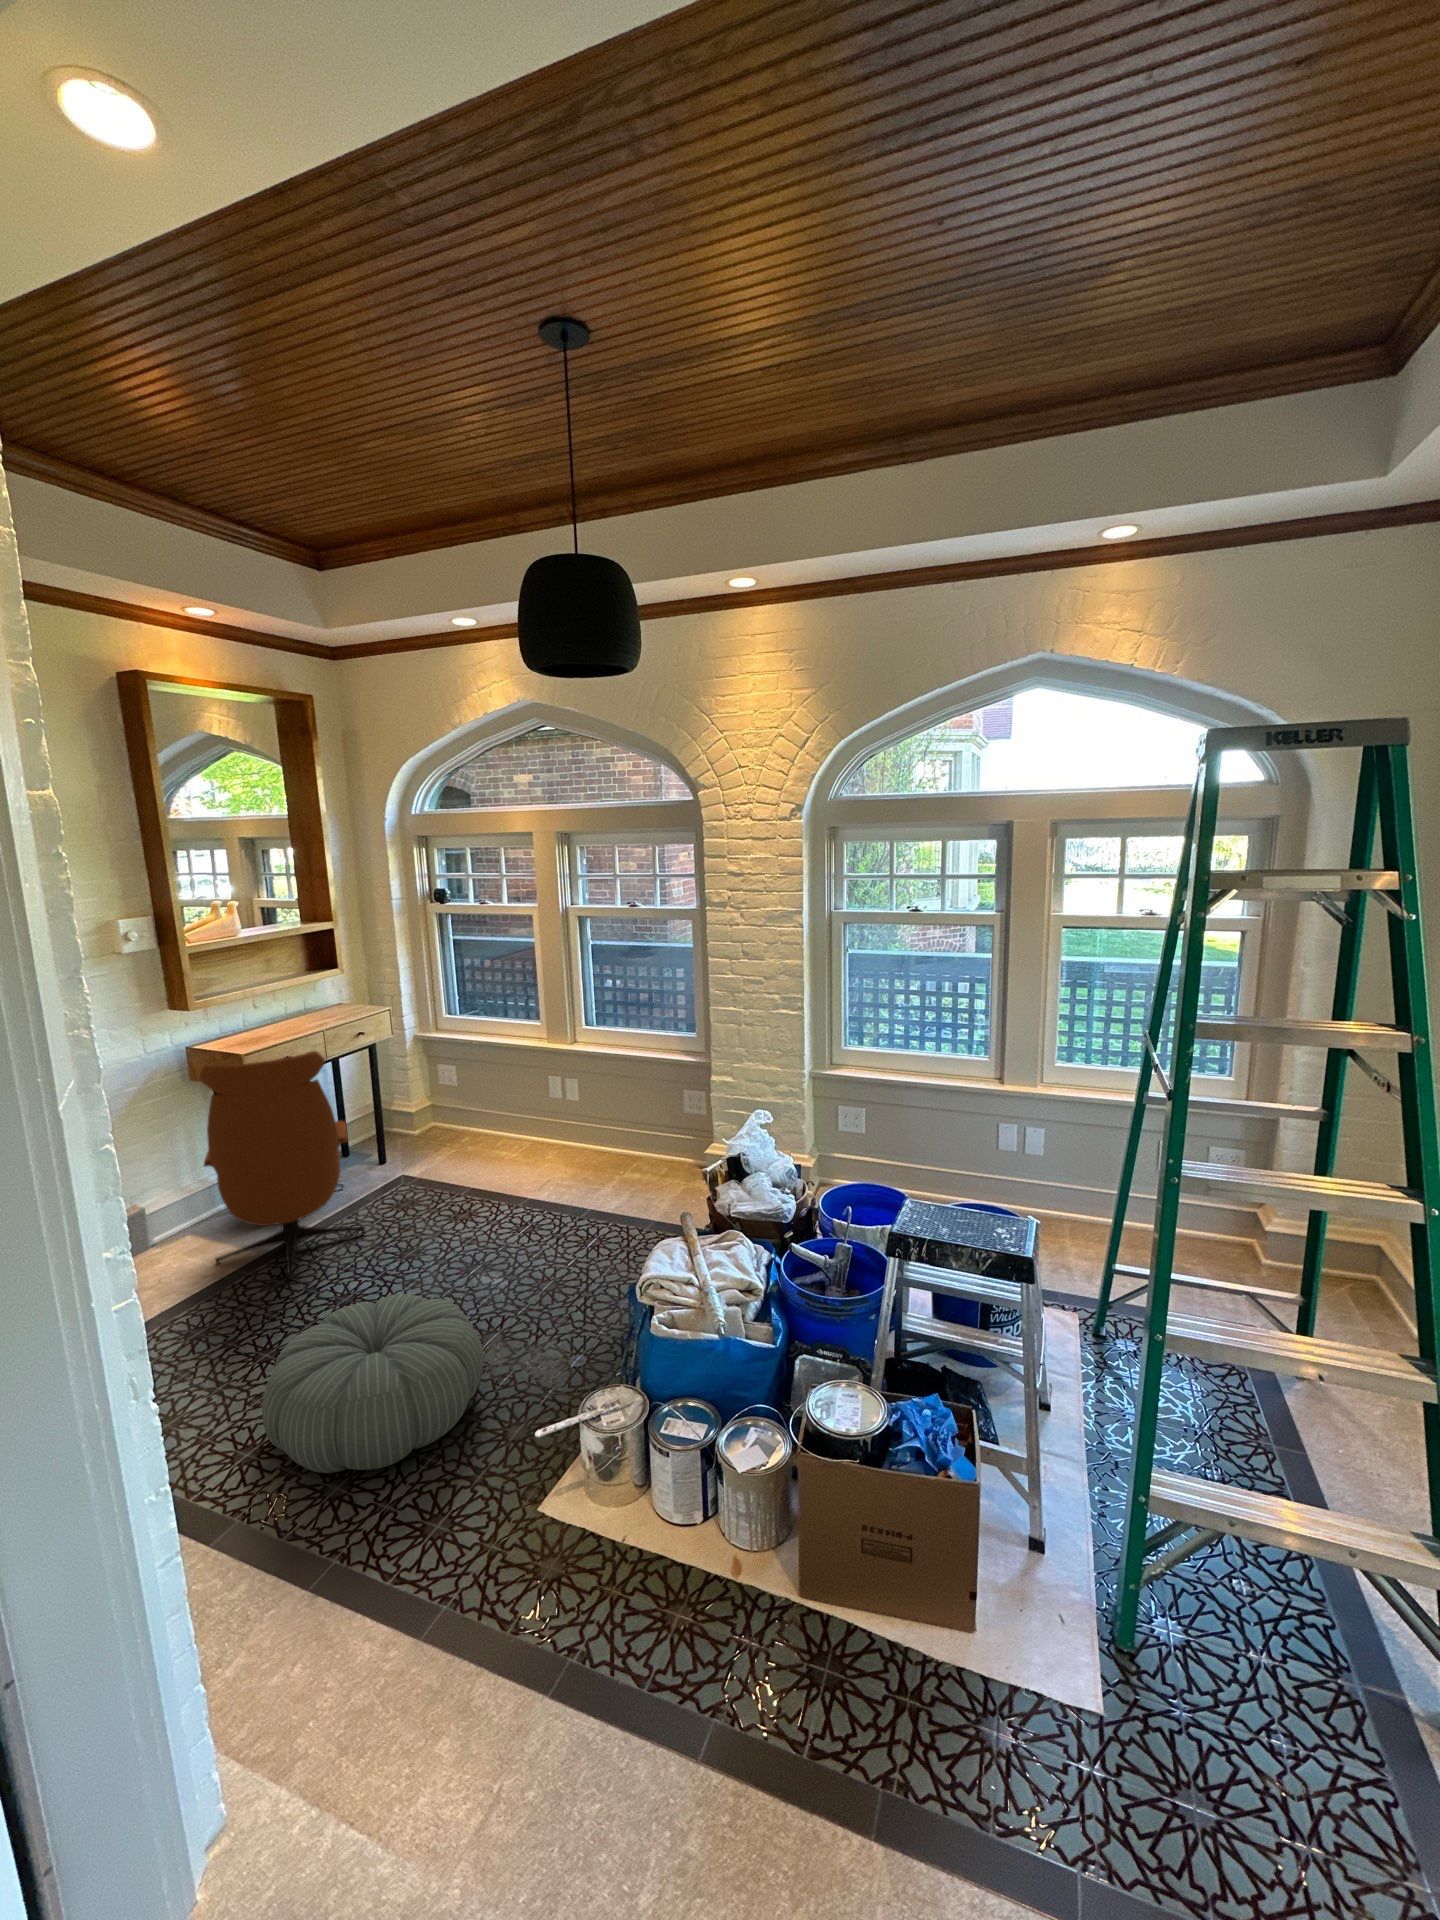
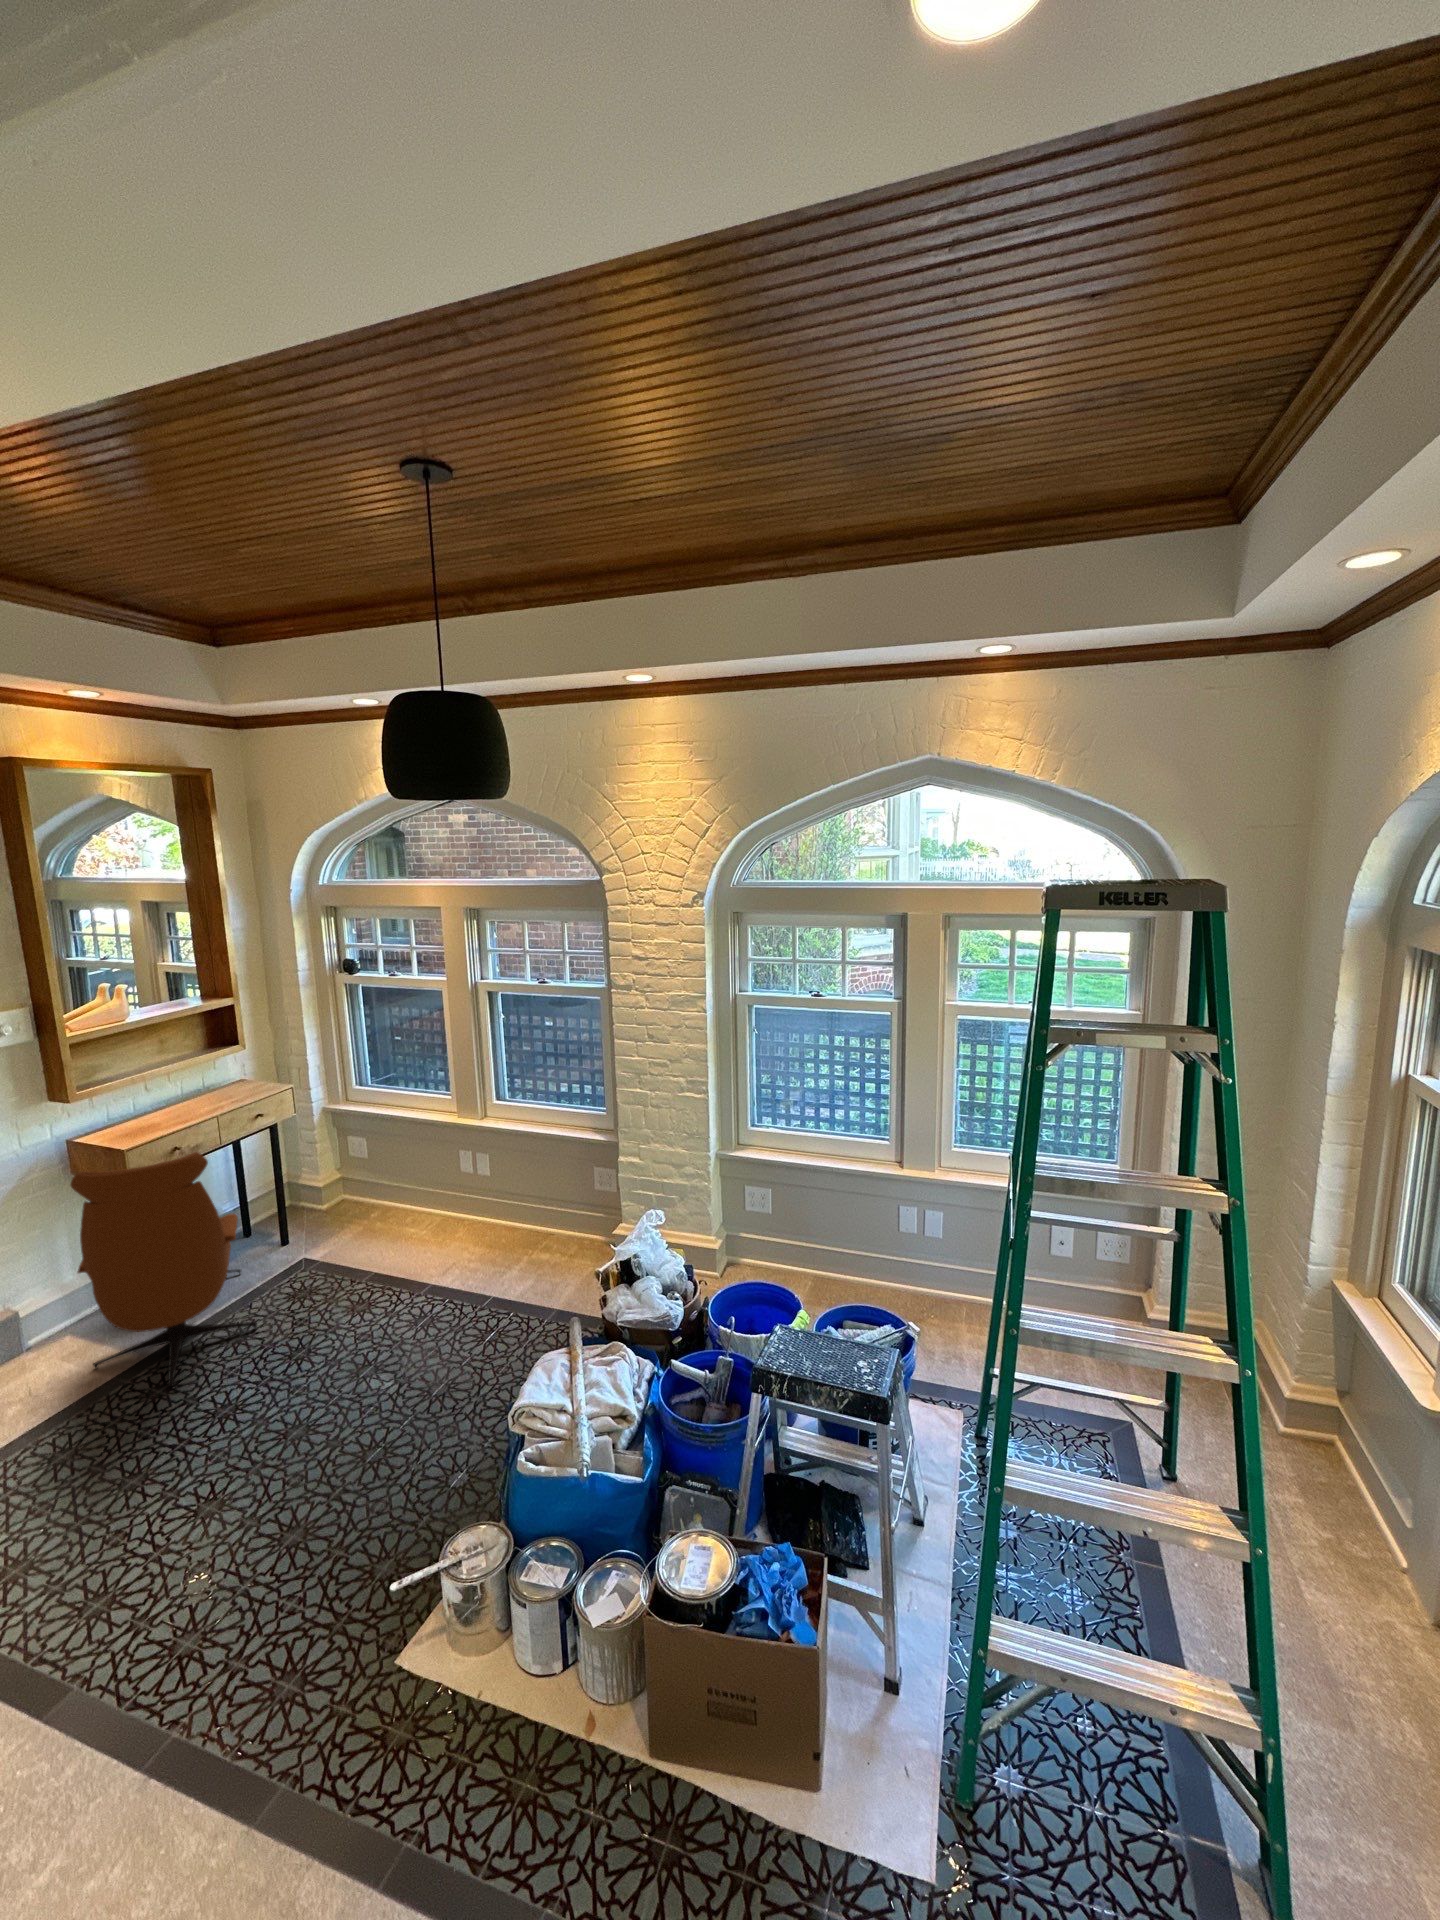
pouf: present [262,1294,483,1473] -> none [112,1416,355,1627]

